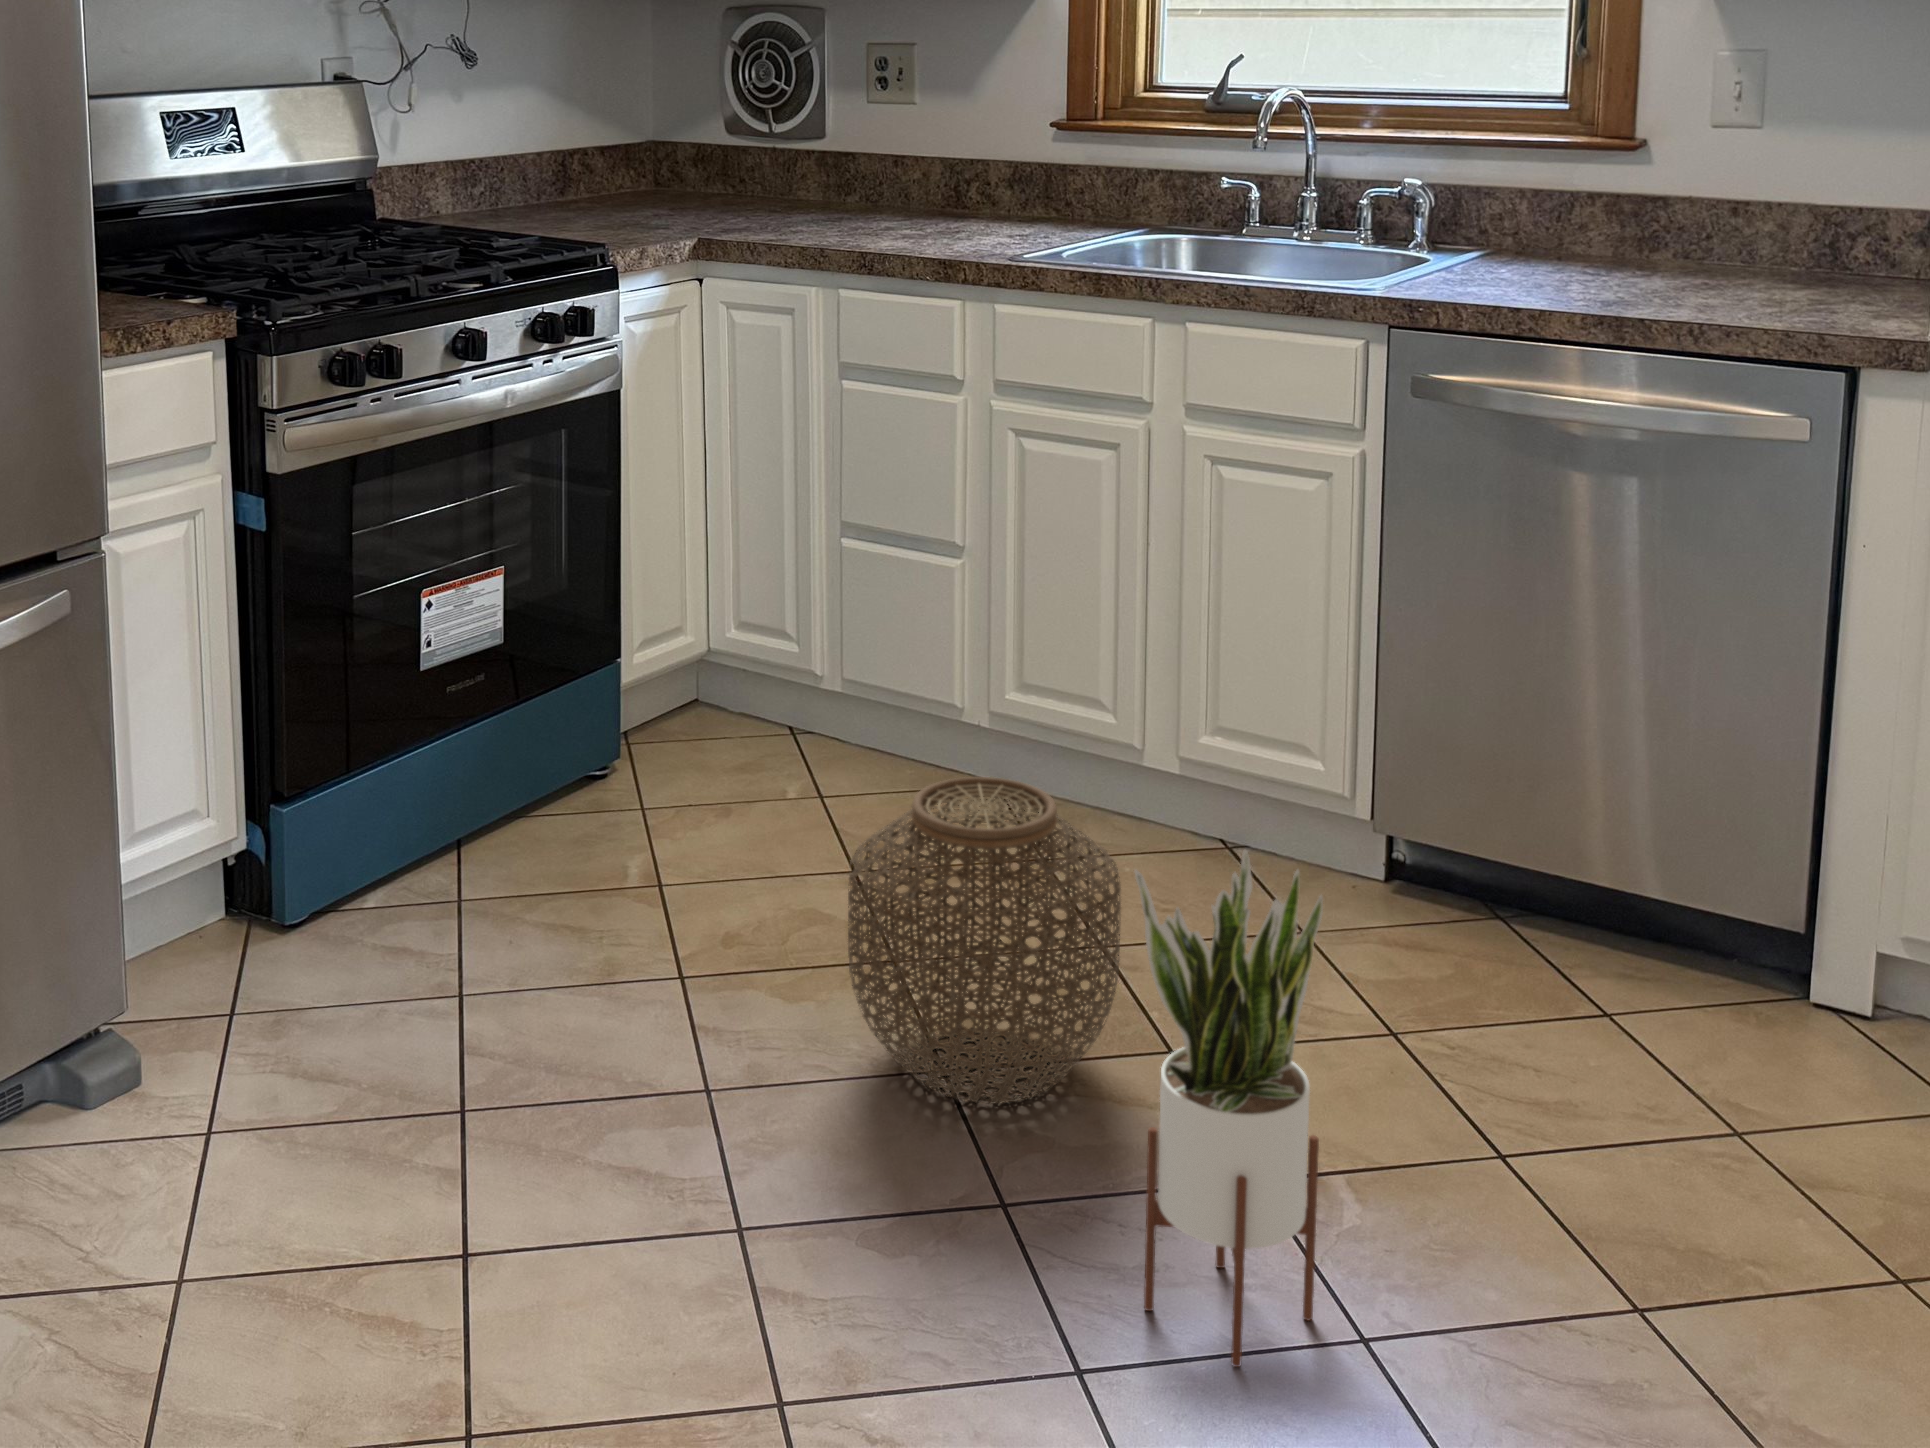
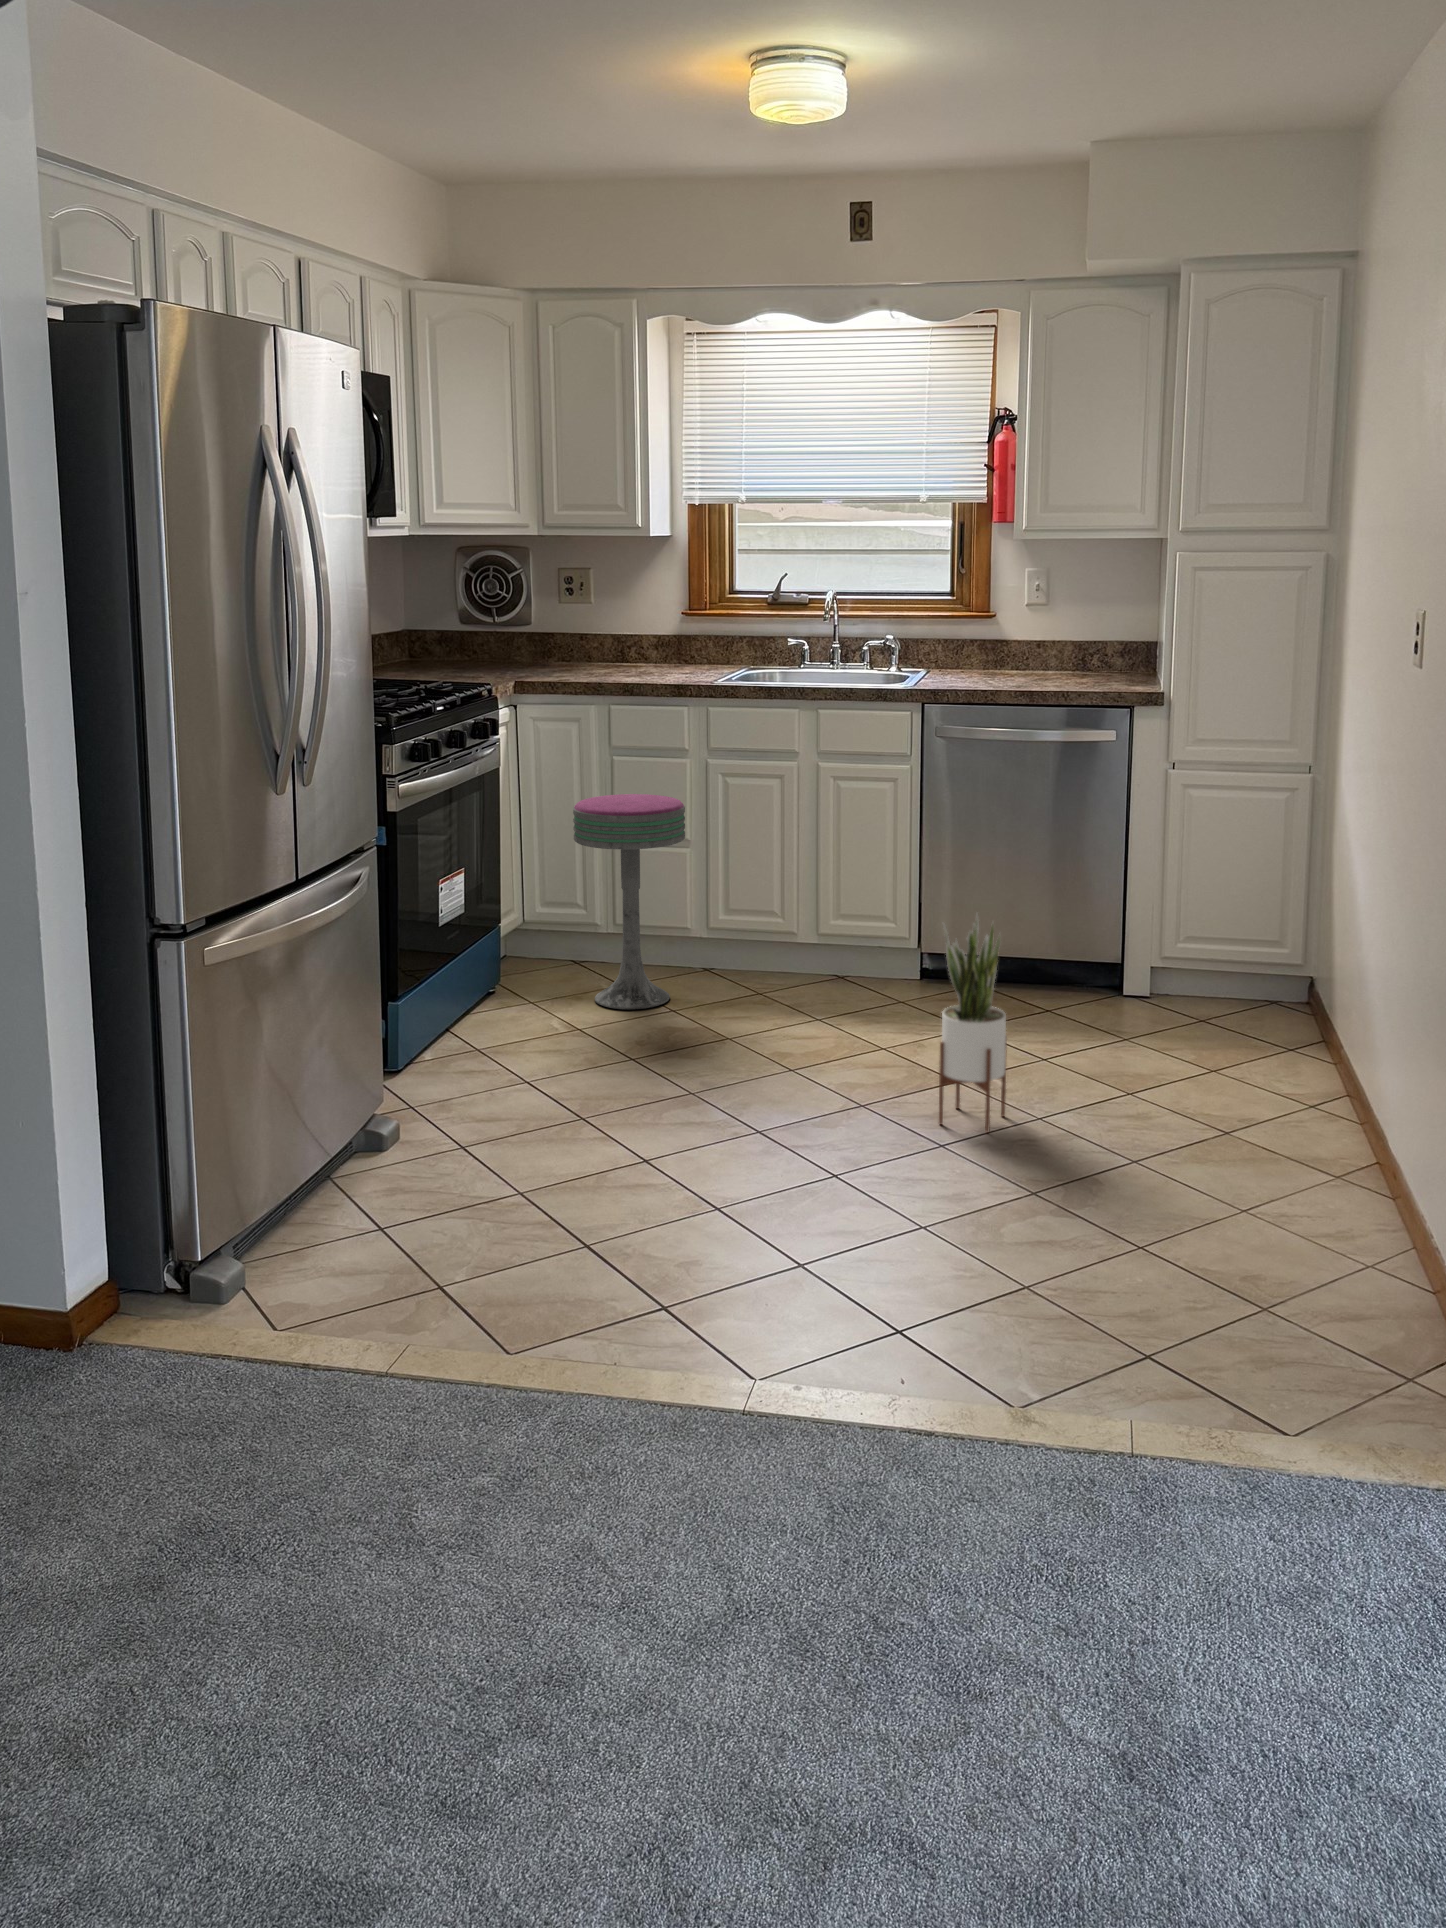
bar stool: none [714,453,918,855] -> present [573,794,685,1009]
woven basket: present [848,777,1121,1104] -> none [736,927,868,1079]

